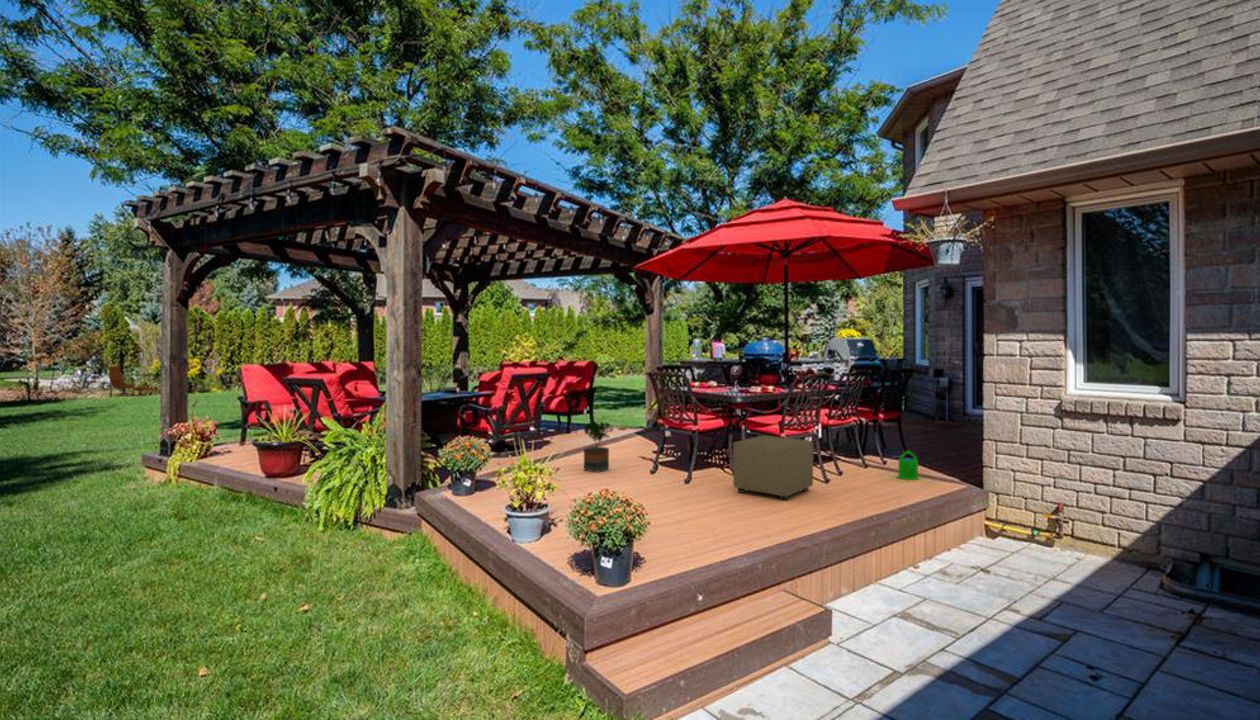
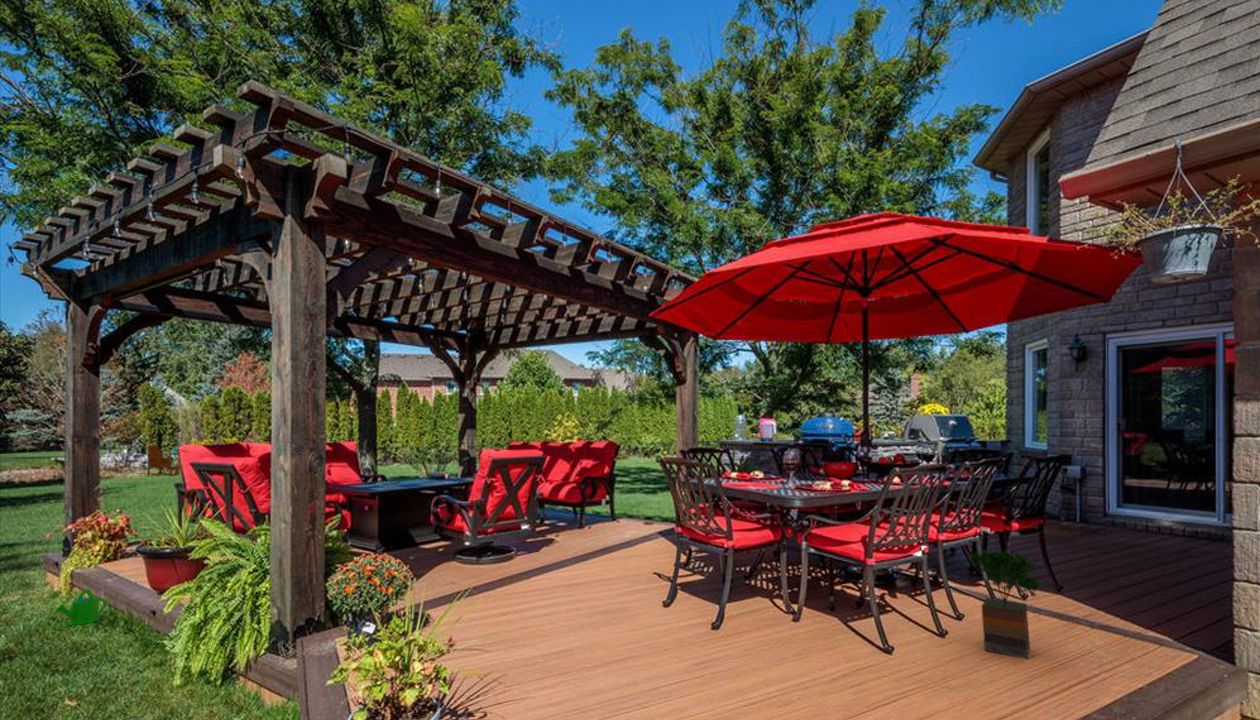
potted tree: present [584,421,613,472] -> present [969,550,1043,659]
ottoman: present [733,435,813,500] -> none [788,557,929,686]
watering can: present [898,451,919,480] -> present [56,589,107,625]

